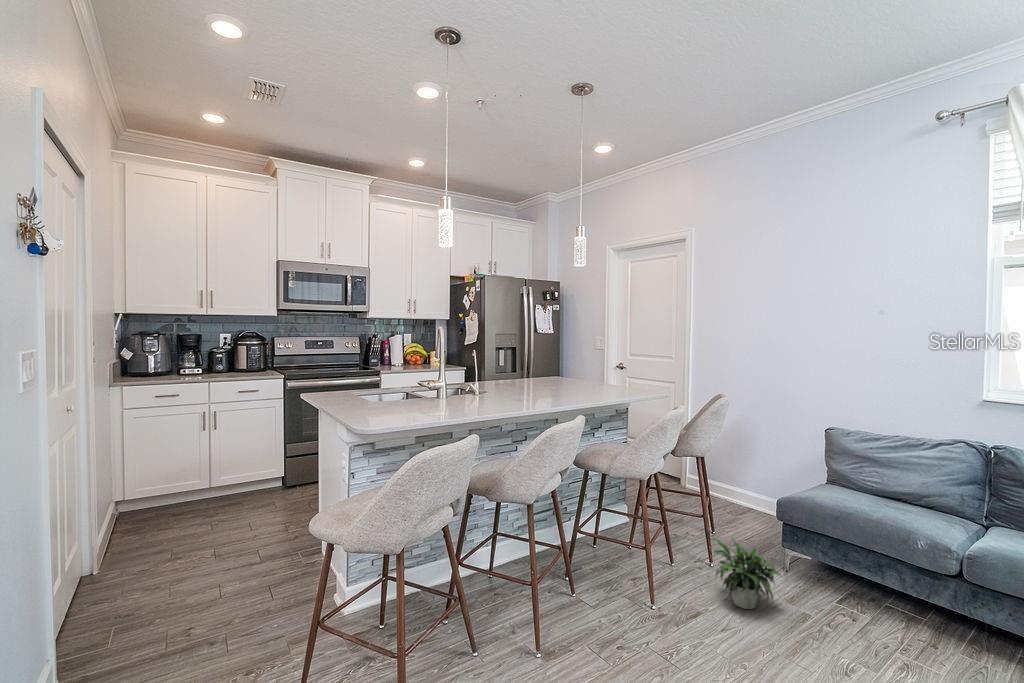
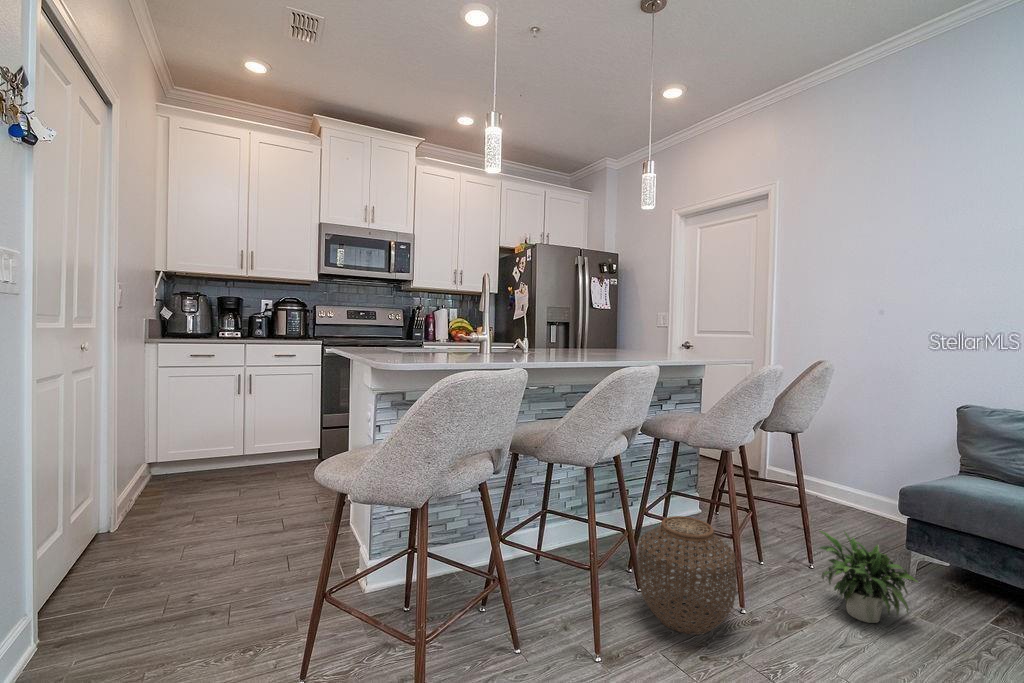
woven basket: none [571,535,647,629] -> present [638,516,737,634]

